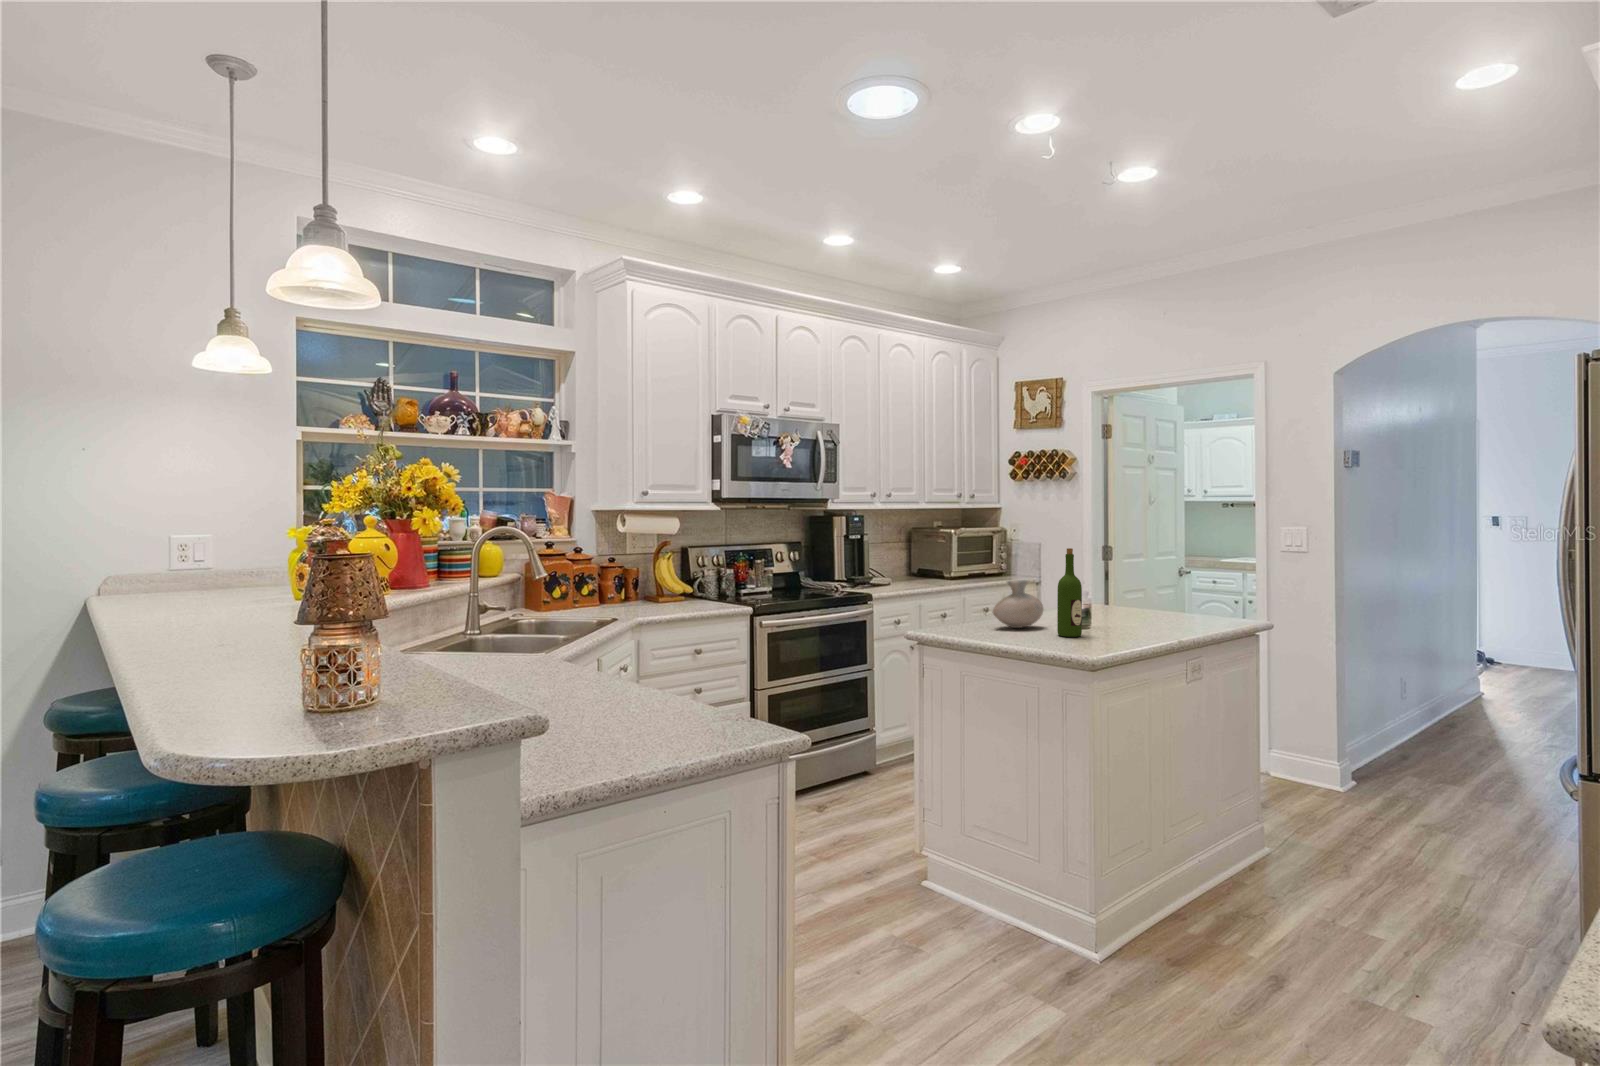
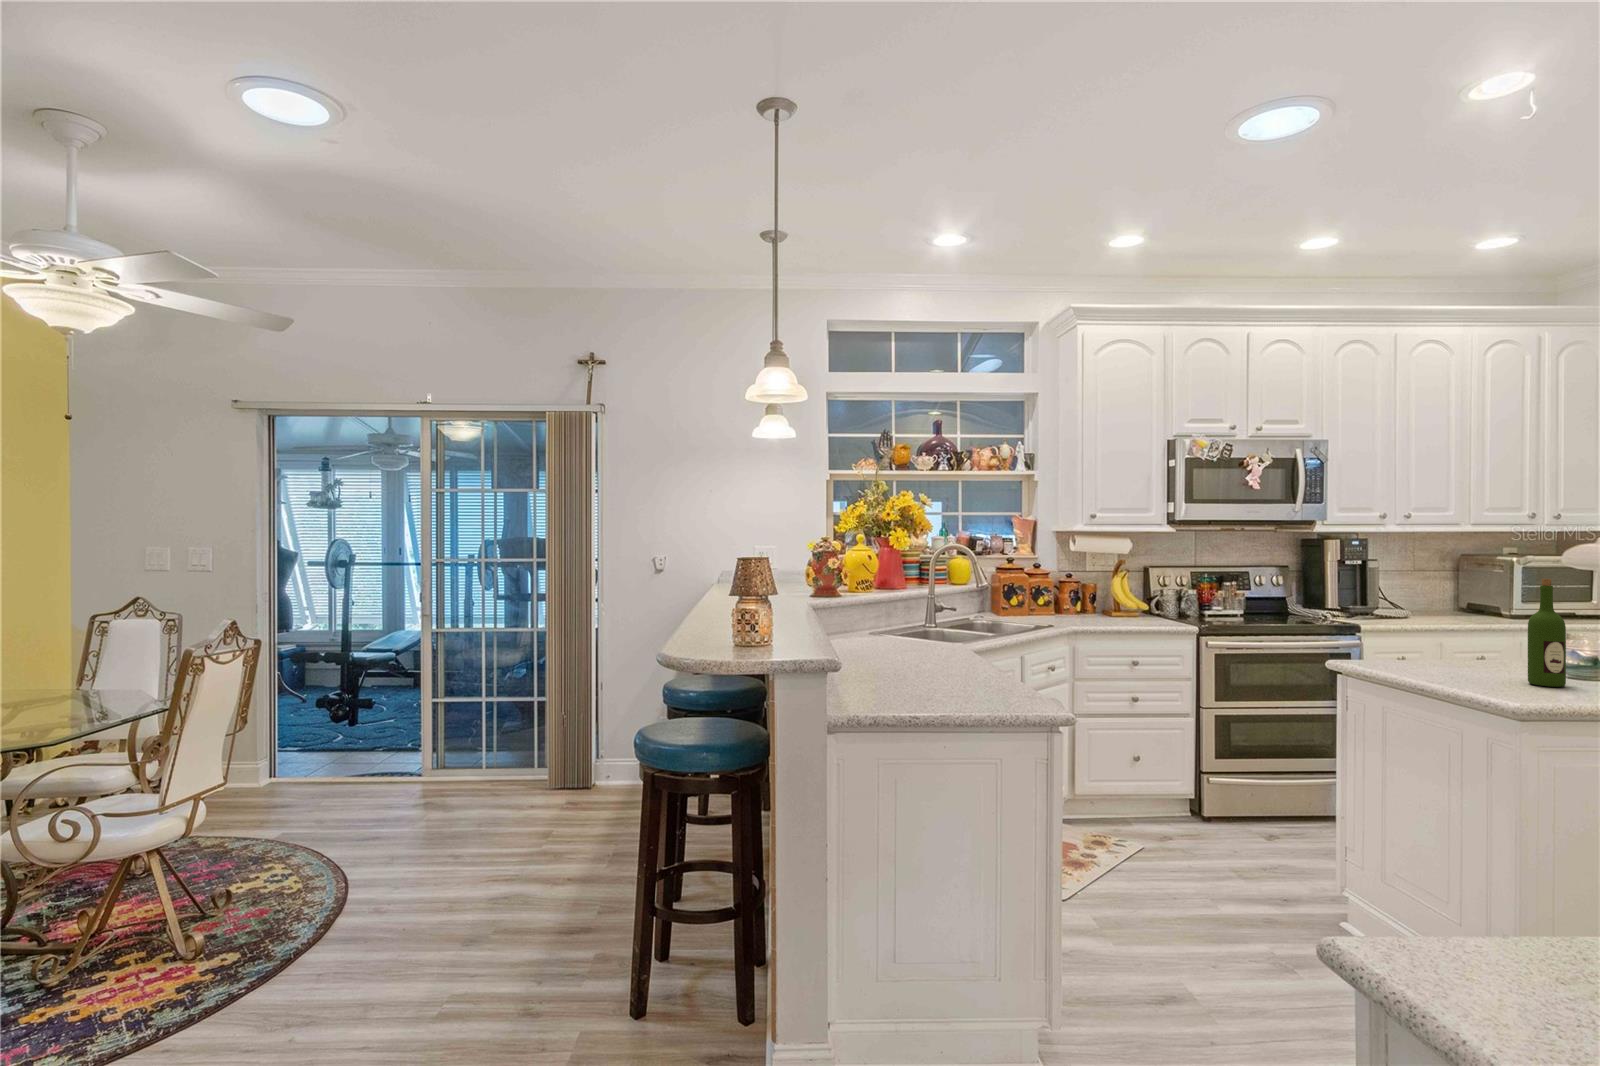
vase: present [993,580,1044,628] -> none [1444,614,1527,670]

